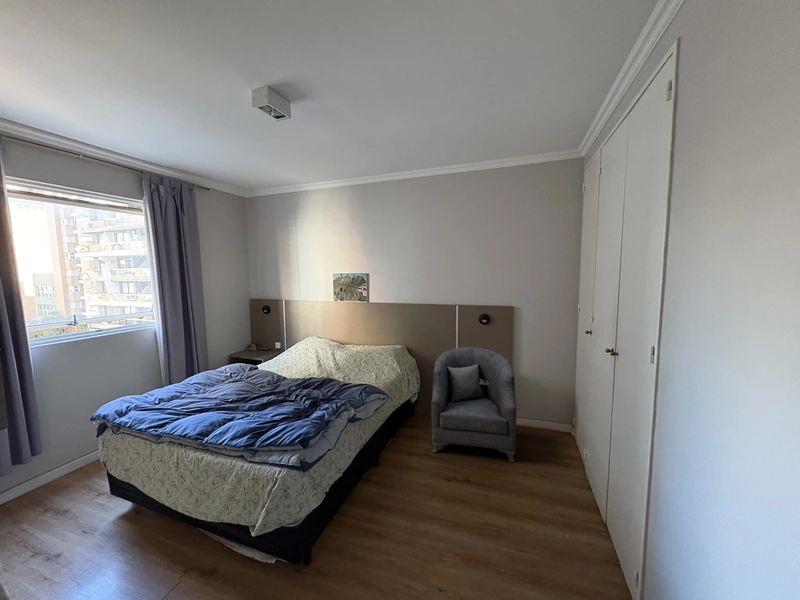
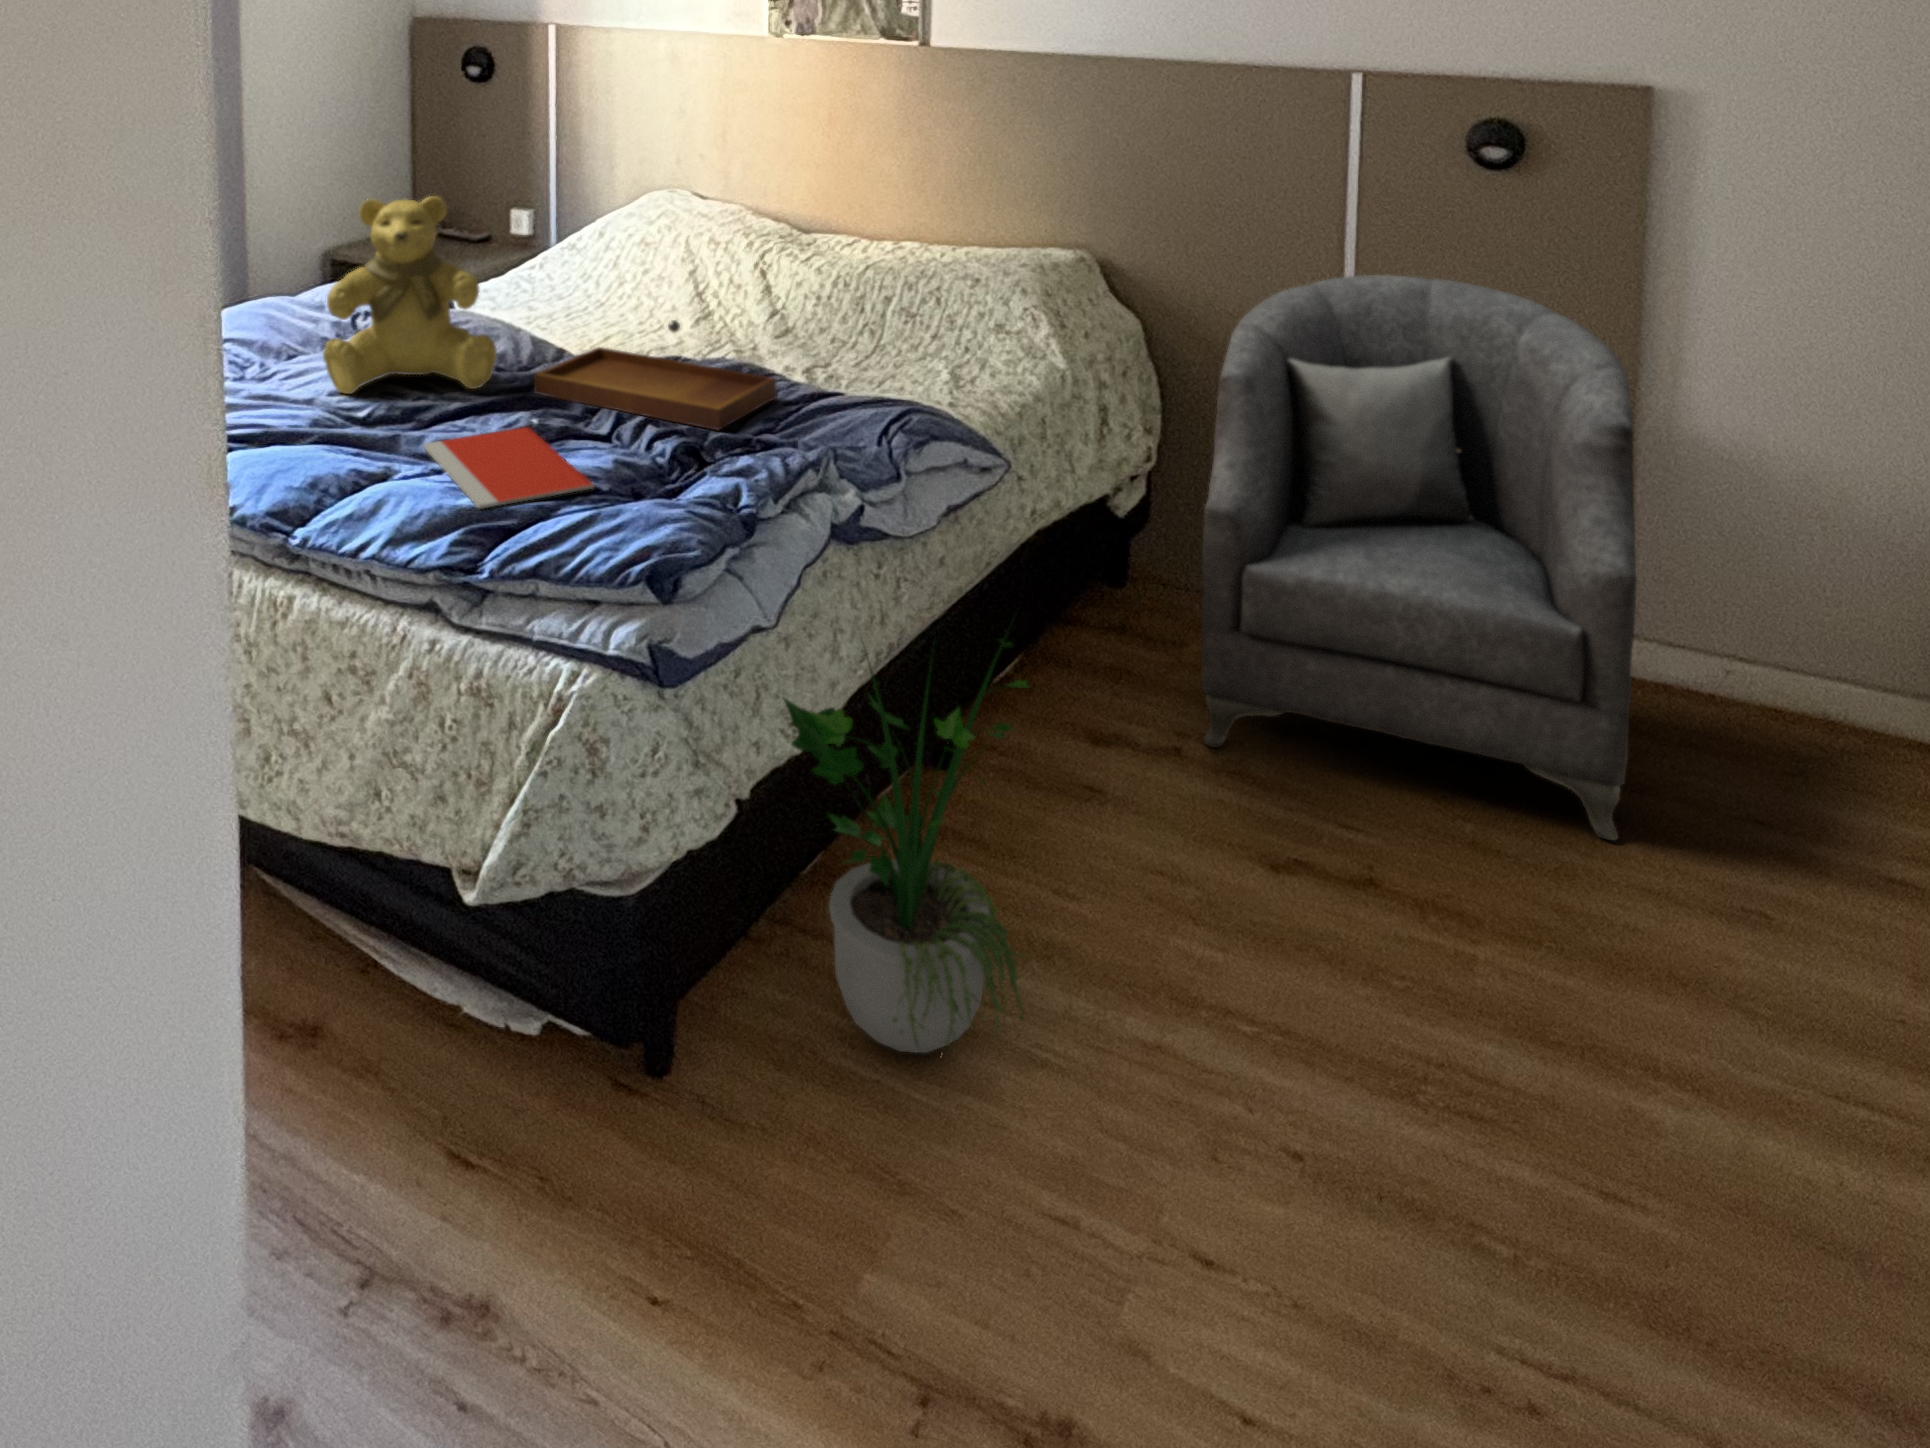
teddy bear: none [218,344,266,396] -> present [323,196,497,394]
tray: none [276,370,336,397] -> present [534,320,776,431]
notebook: none [244,401,289,427] -> present [423,427,594,509]
potted plant: none [337,432,398,550] -> present [784,639,1028,1053]

